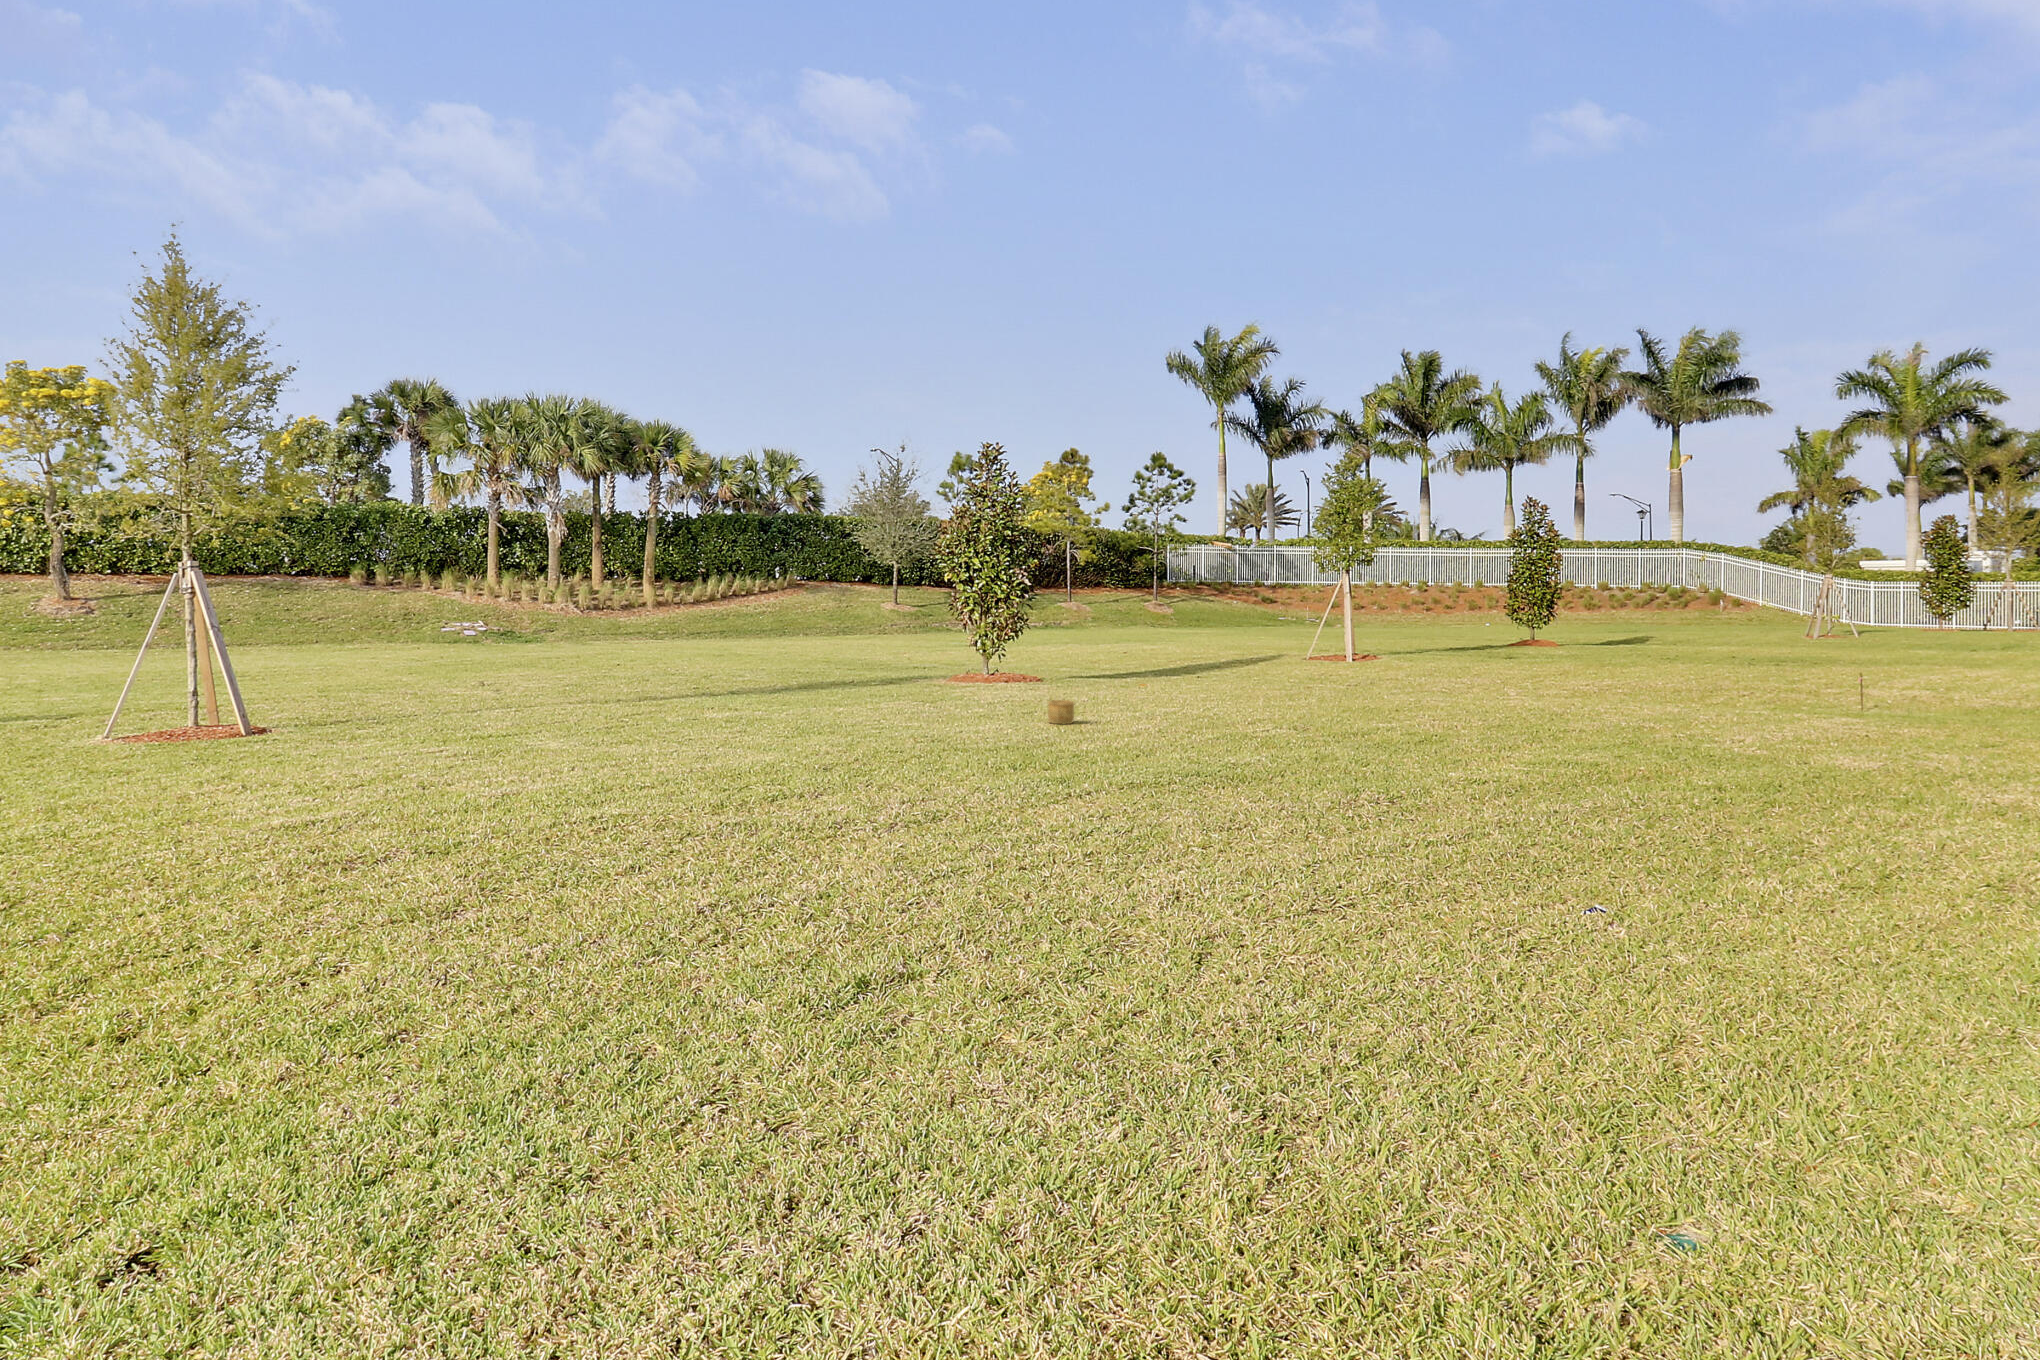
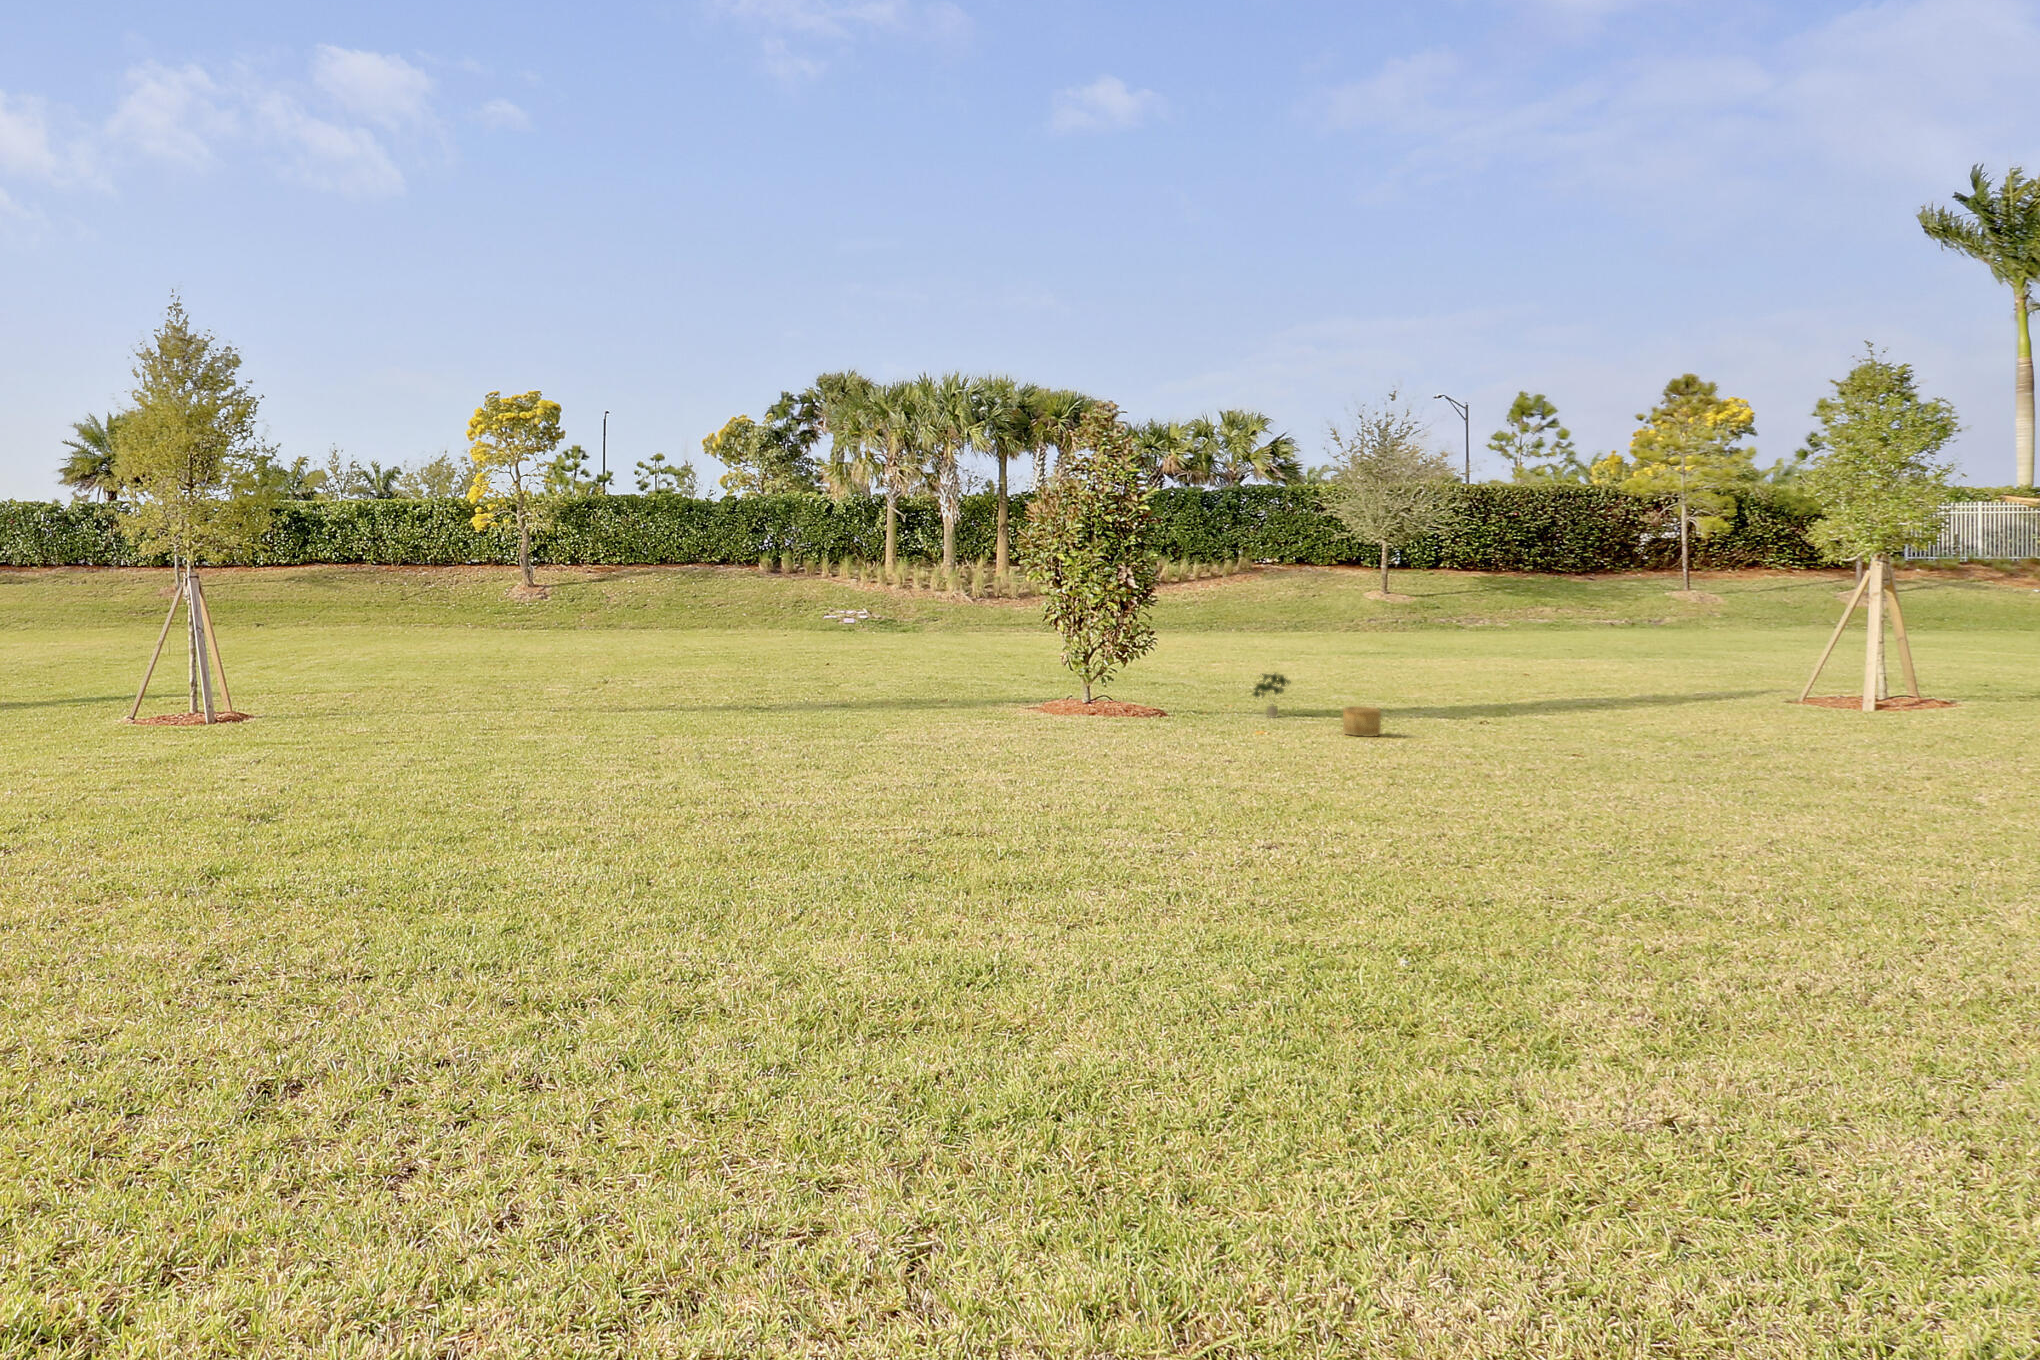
potted plant: none [963,674,987,712] -> present [1253,674,1291,718]

